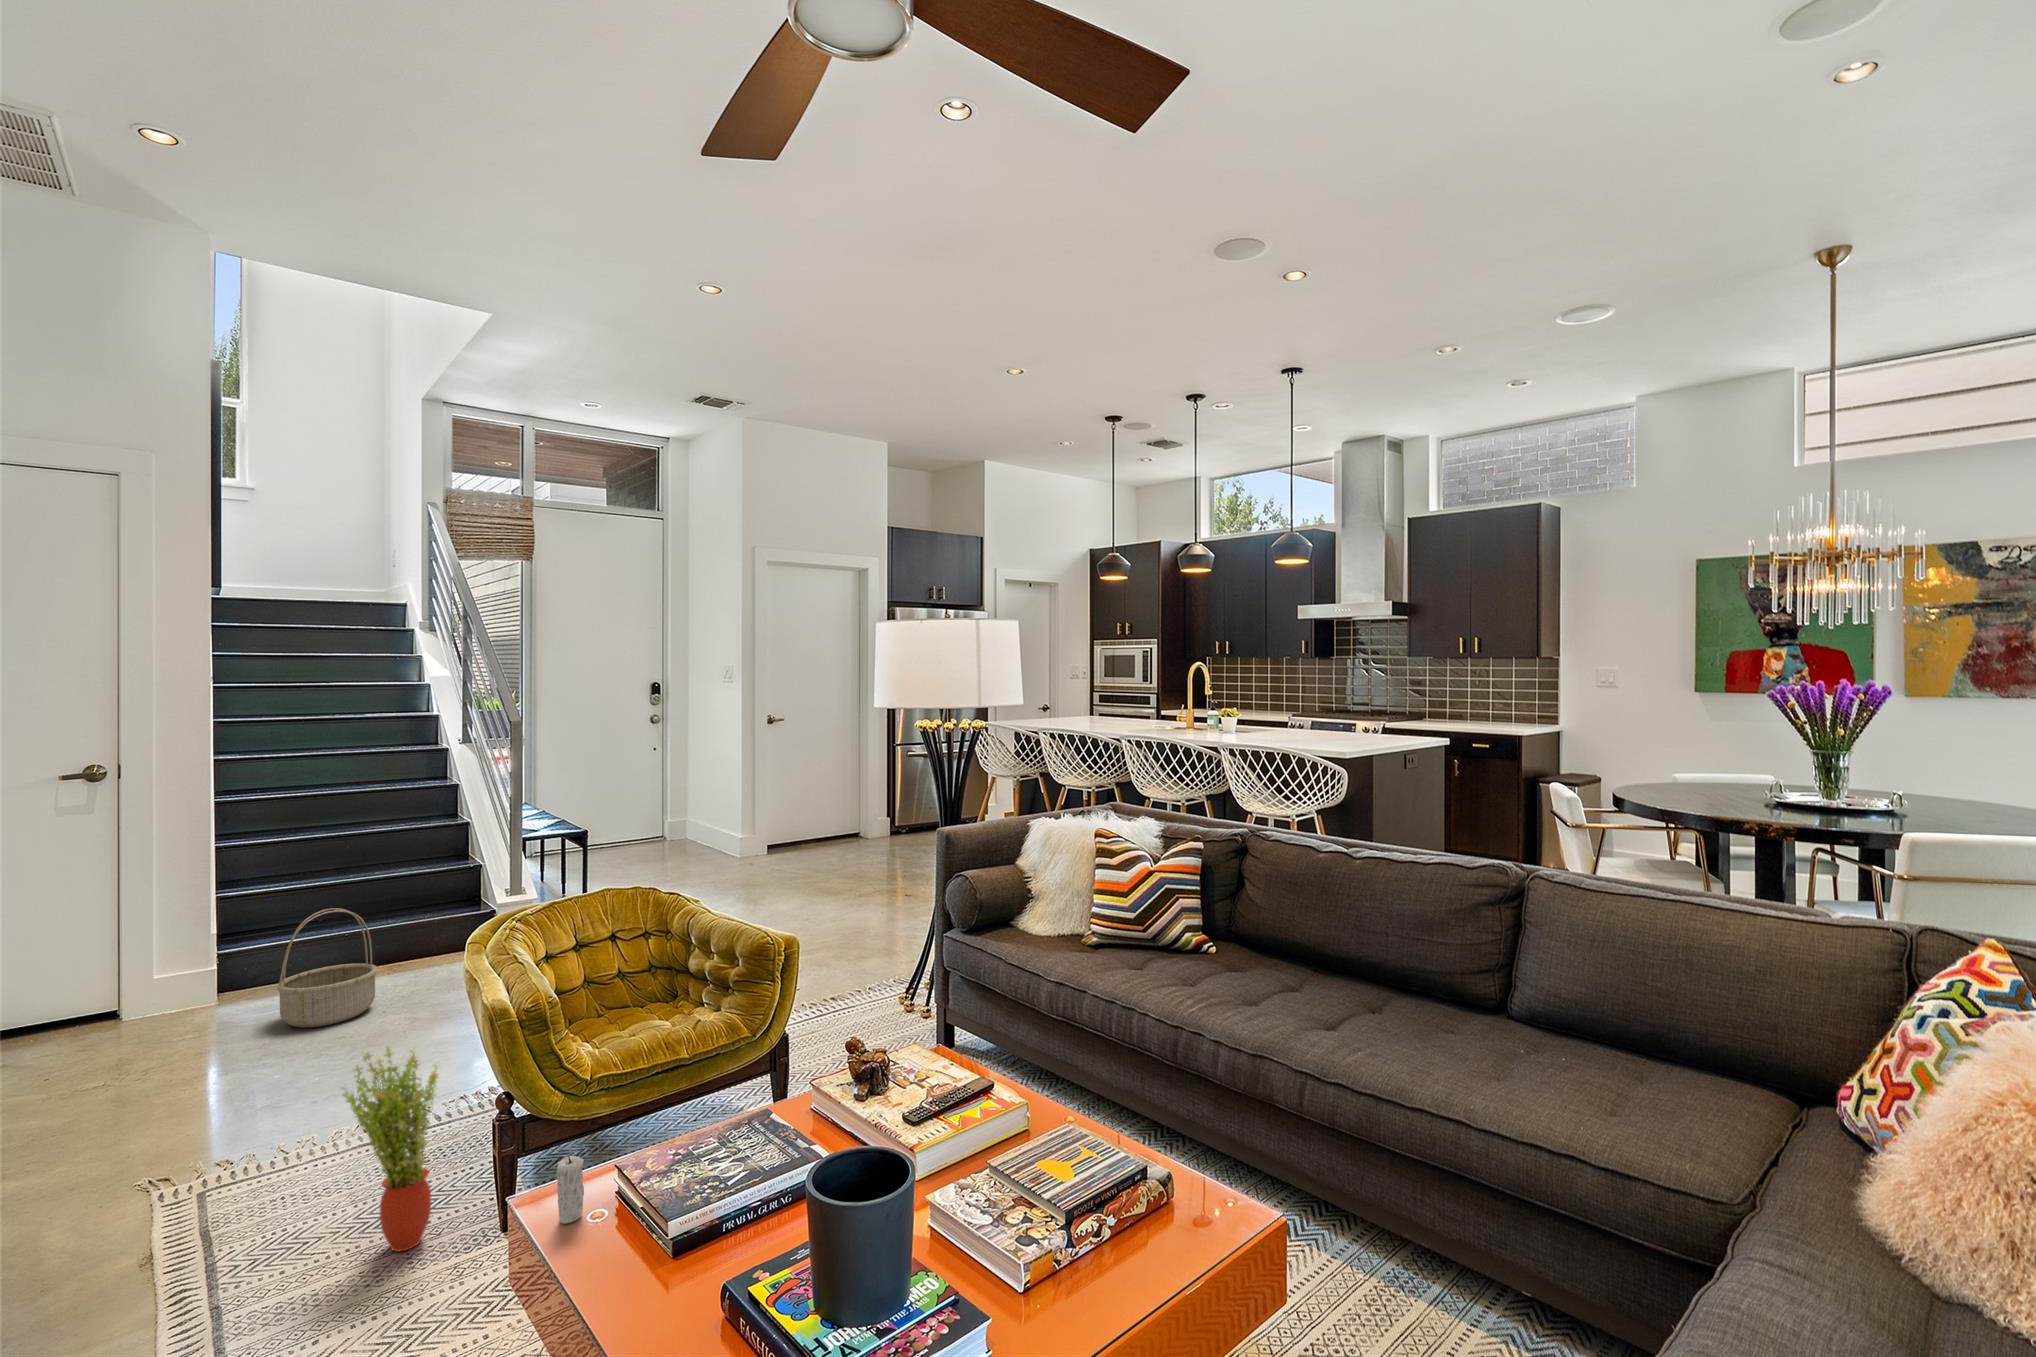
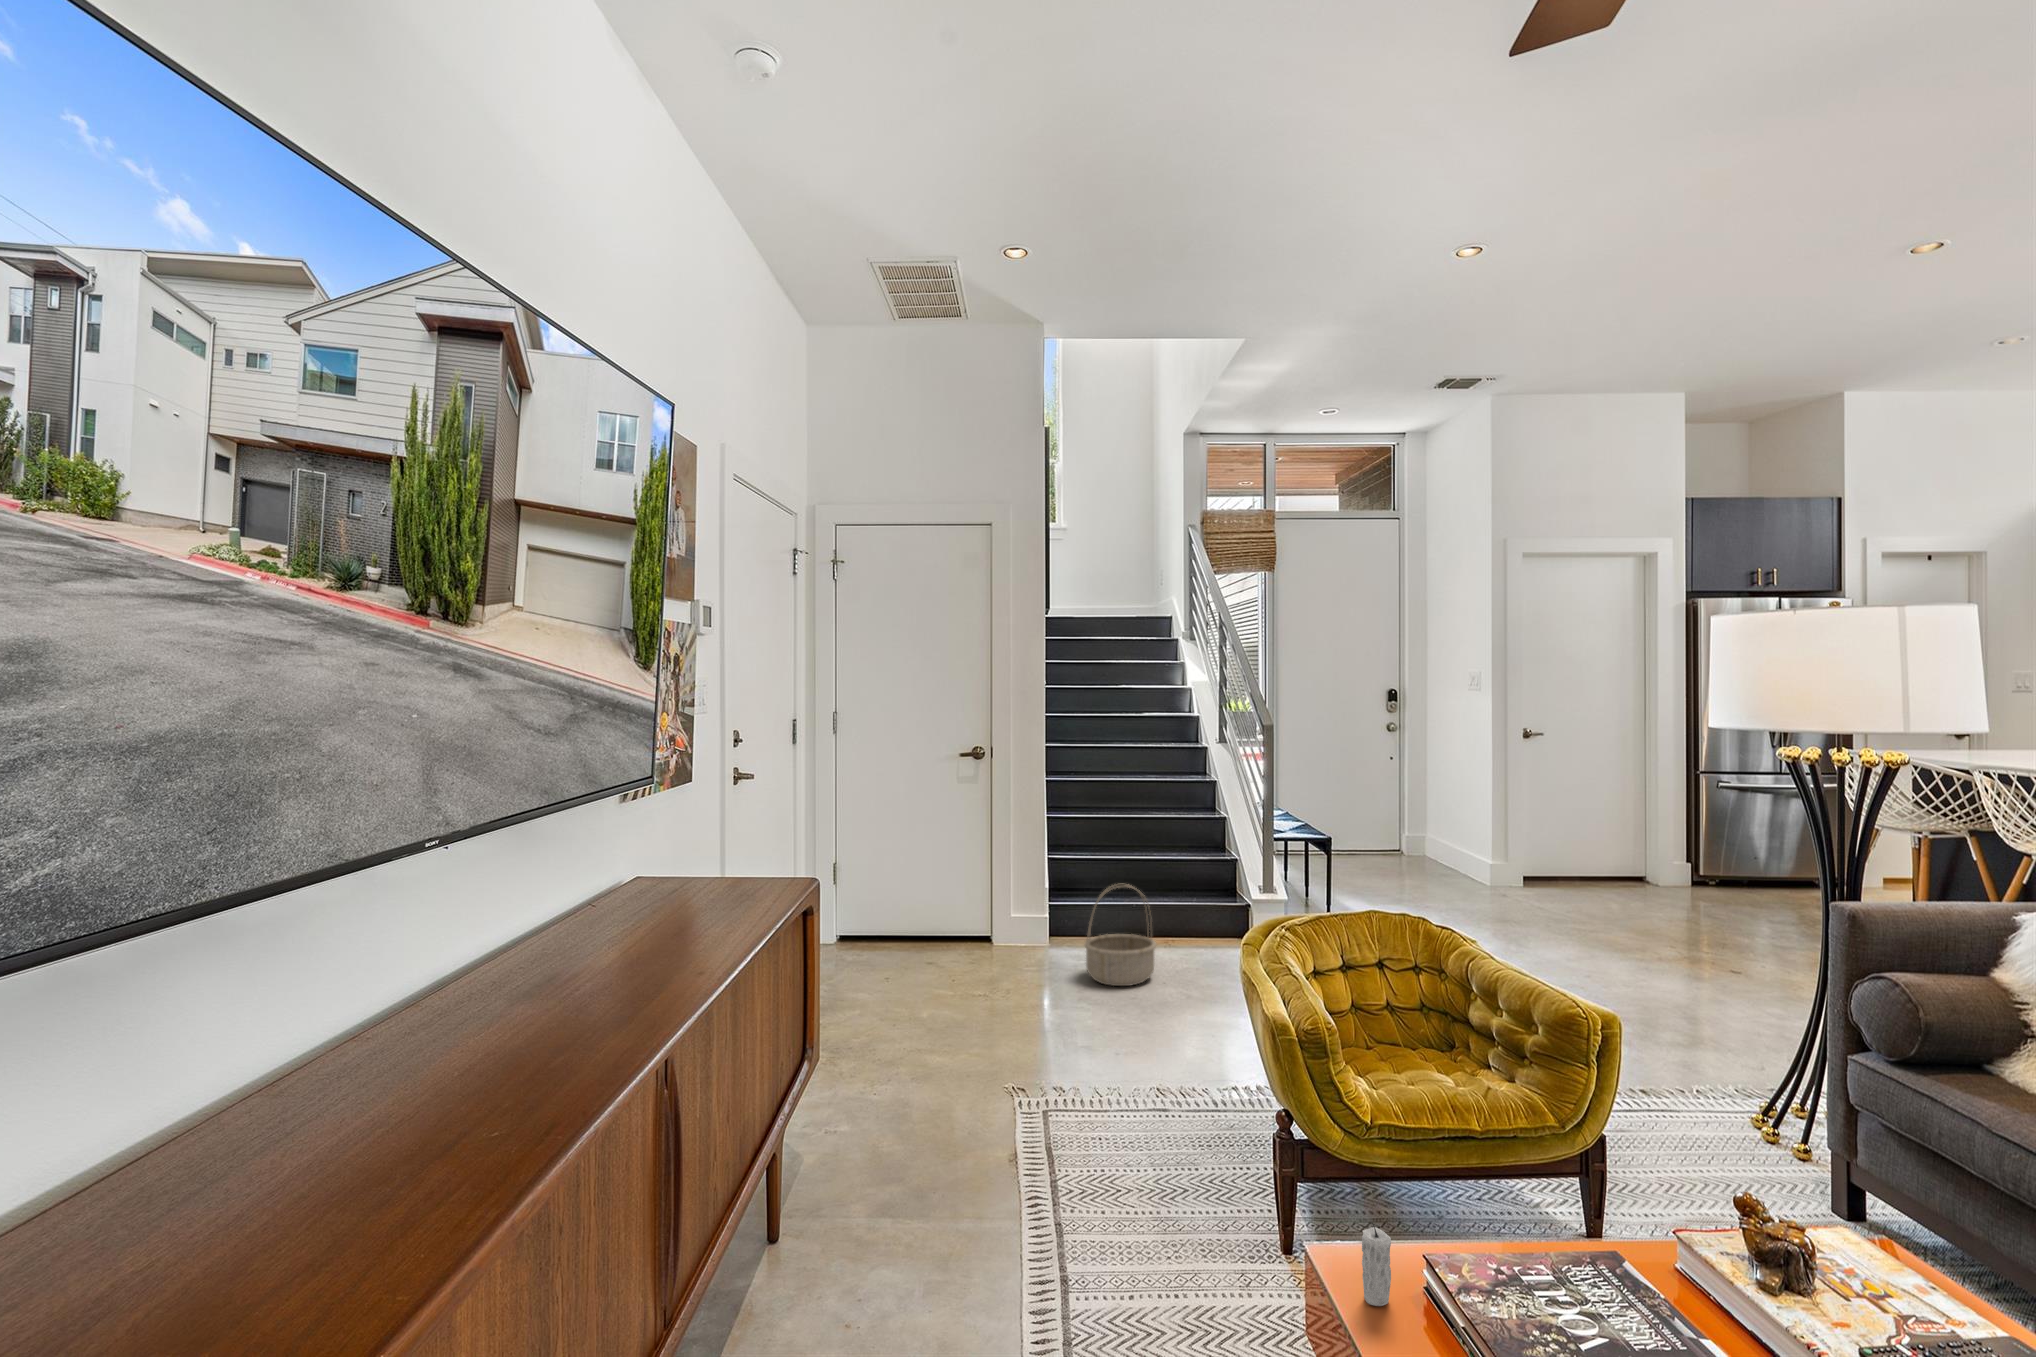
potted plant: present [340,1048,438,1252] -> none [1142,1033,1225,1237]

